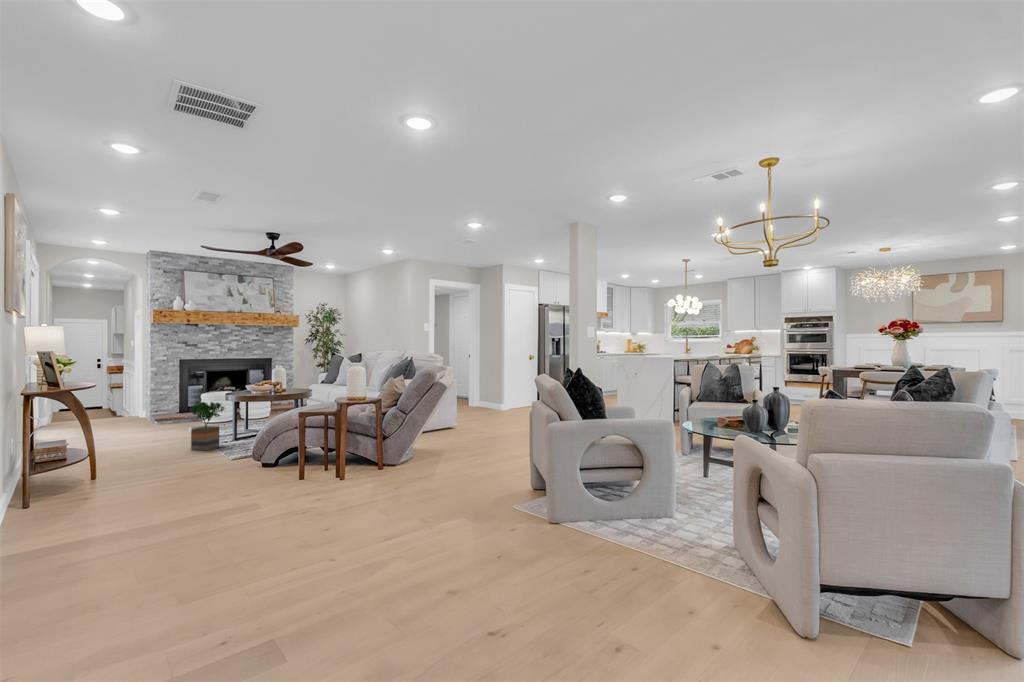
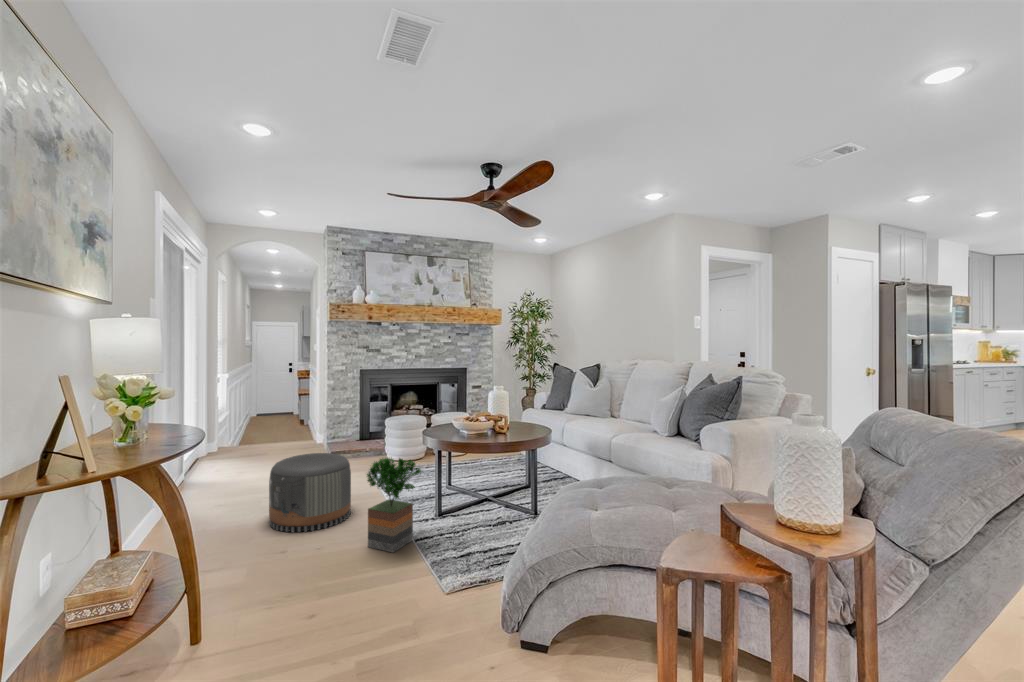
pouf: none [121,407,178,449] -> present [269,453,351,532]

